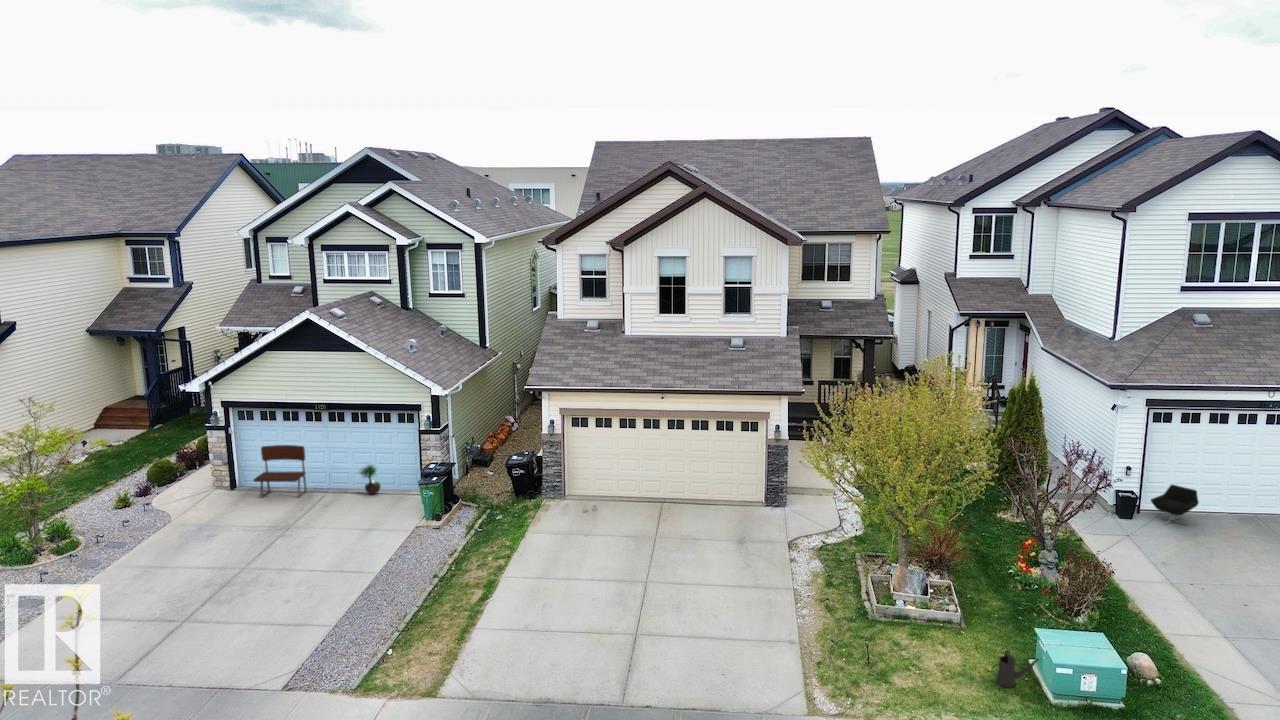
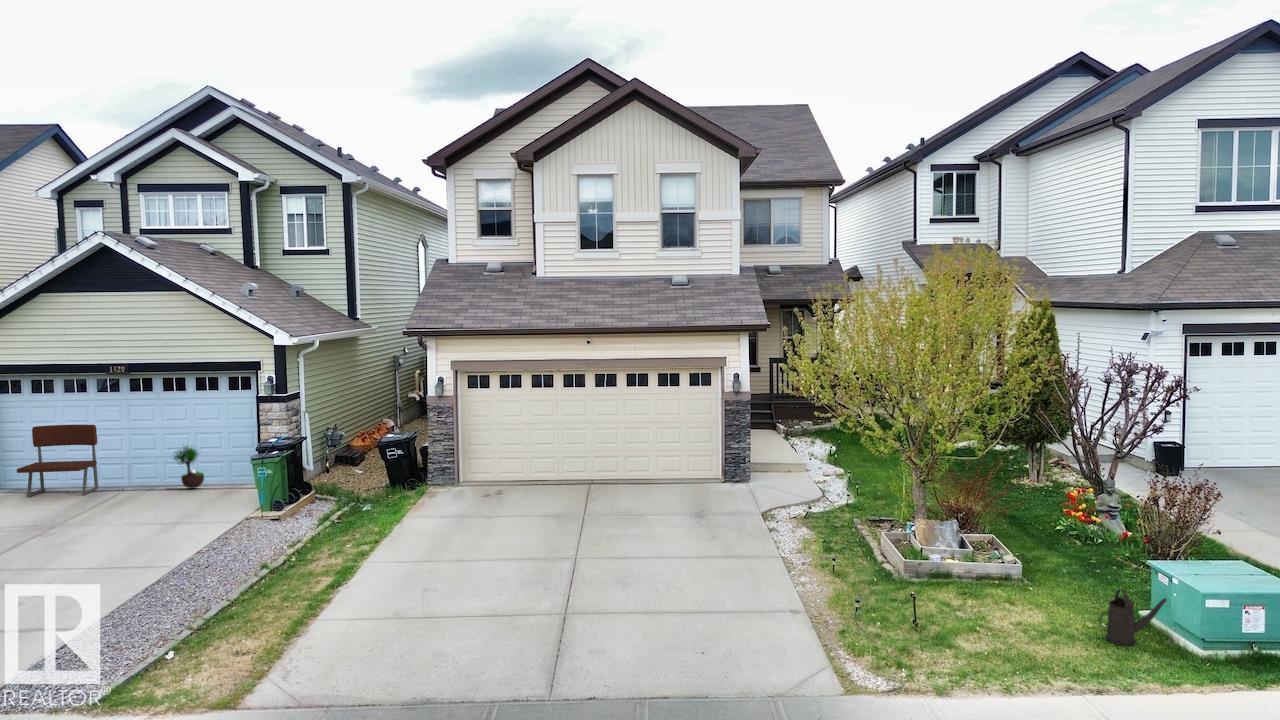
lounge chair: present [1151,485,1199,524] -> none [1193,431,1251,477]

